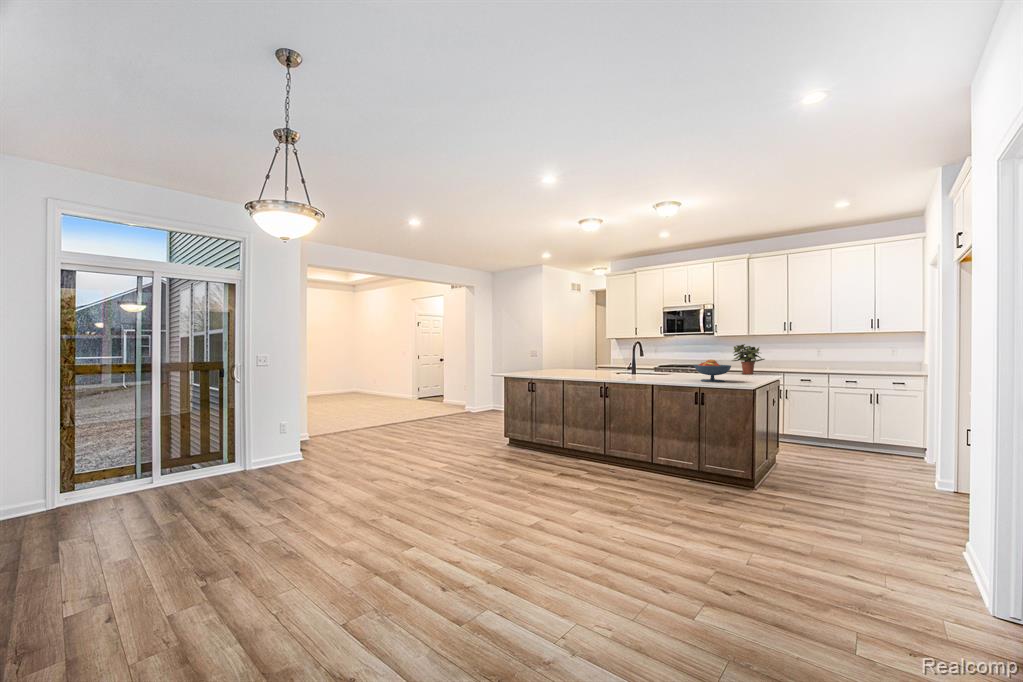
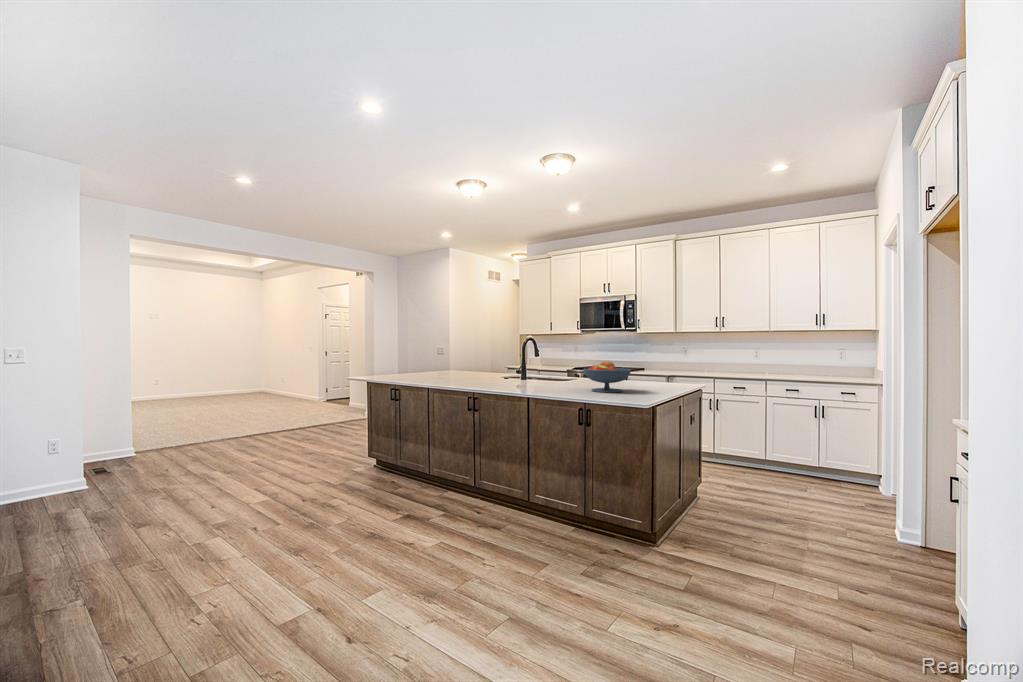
potted plant: present [732,344,765,374] -> none [648,342,688,380]

